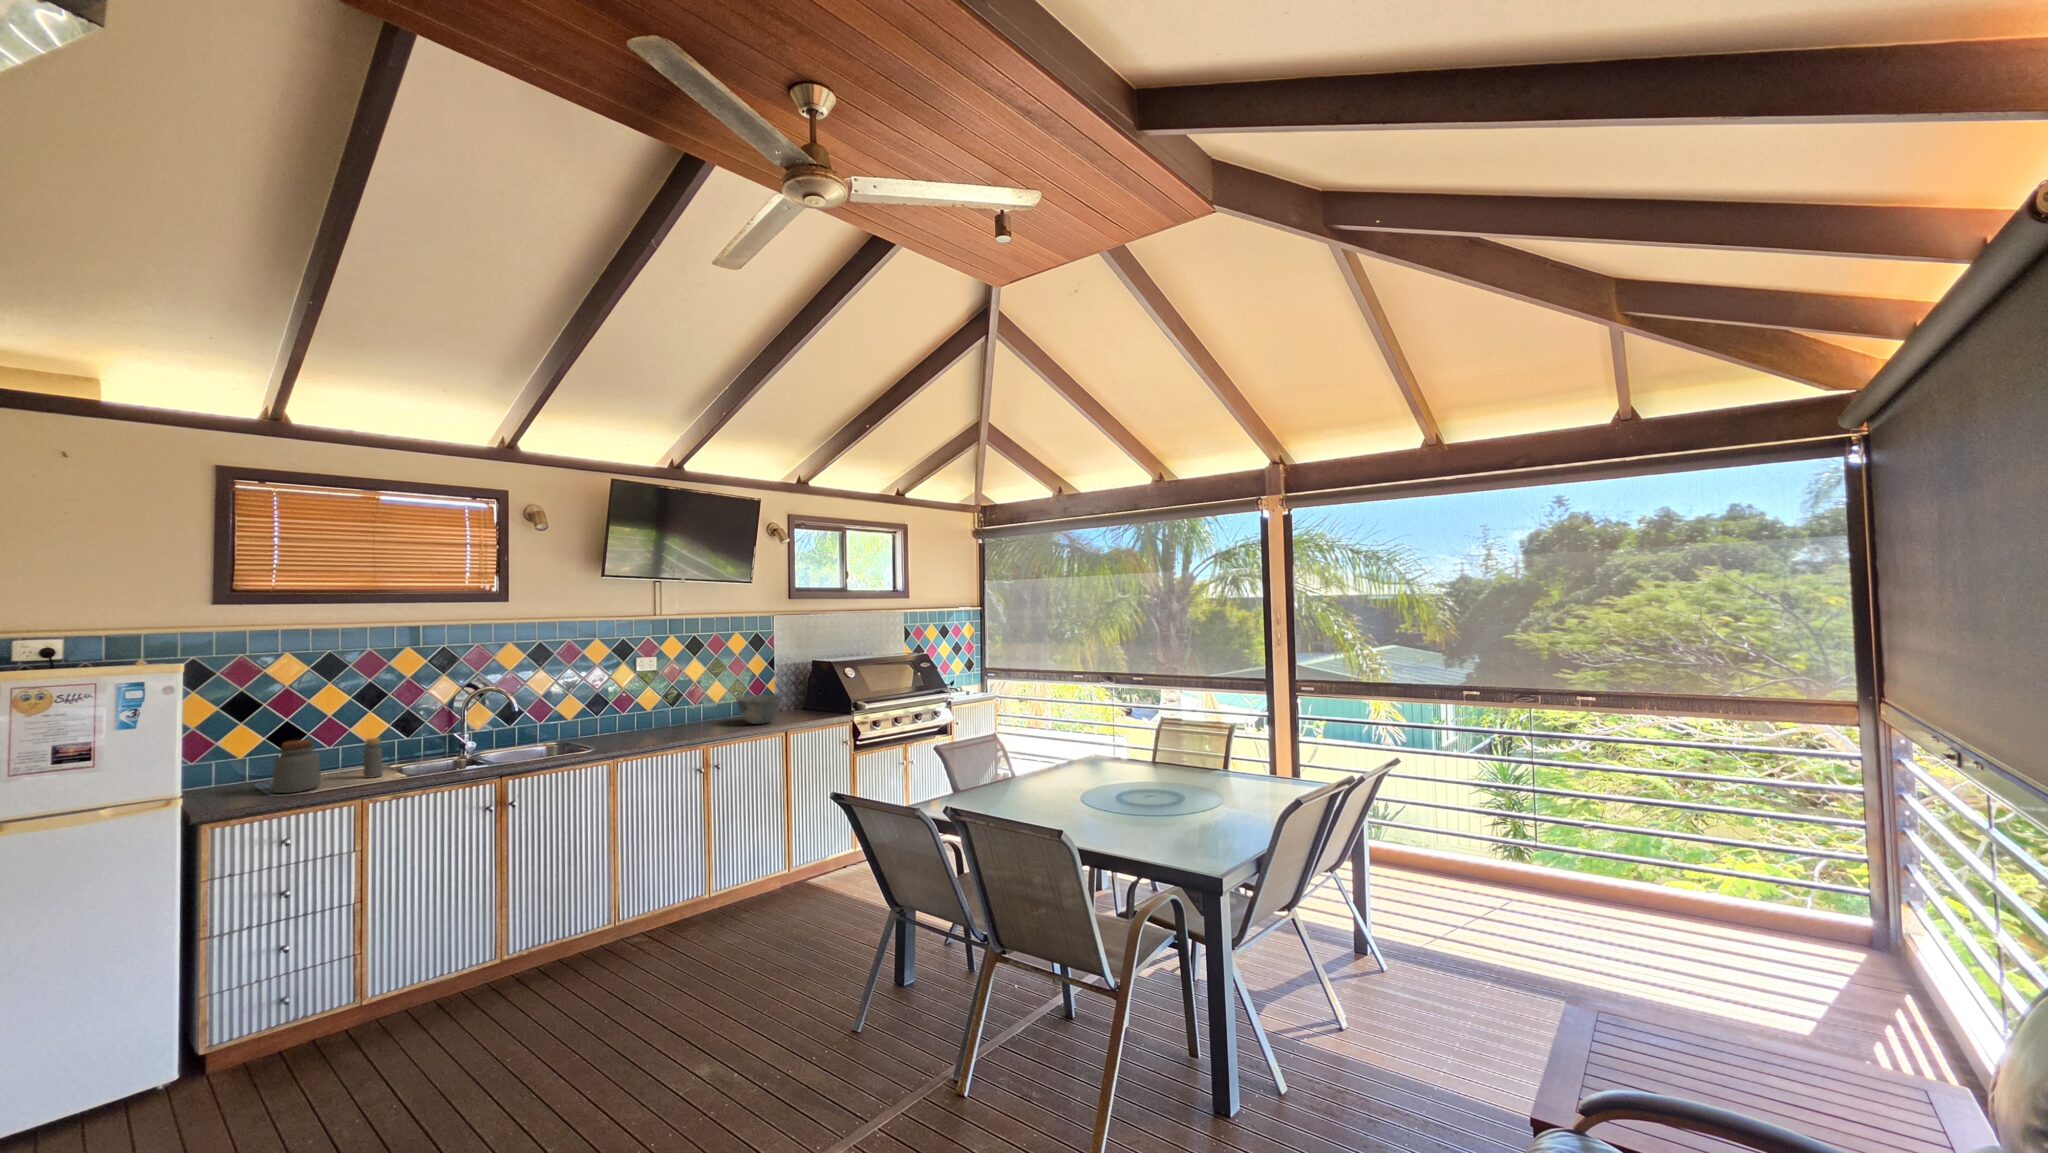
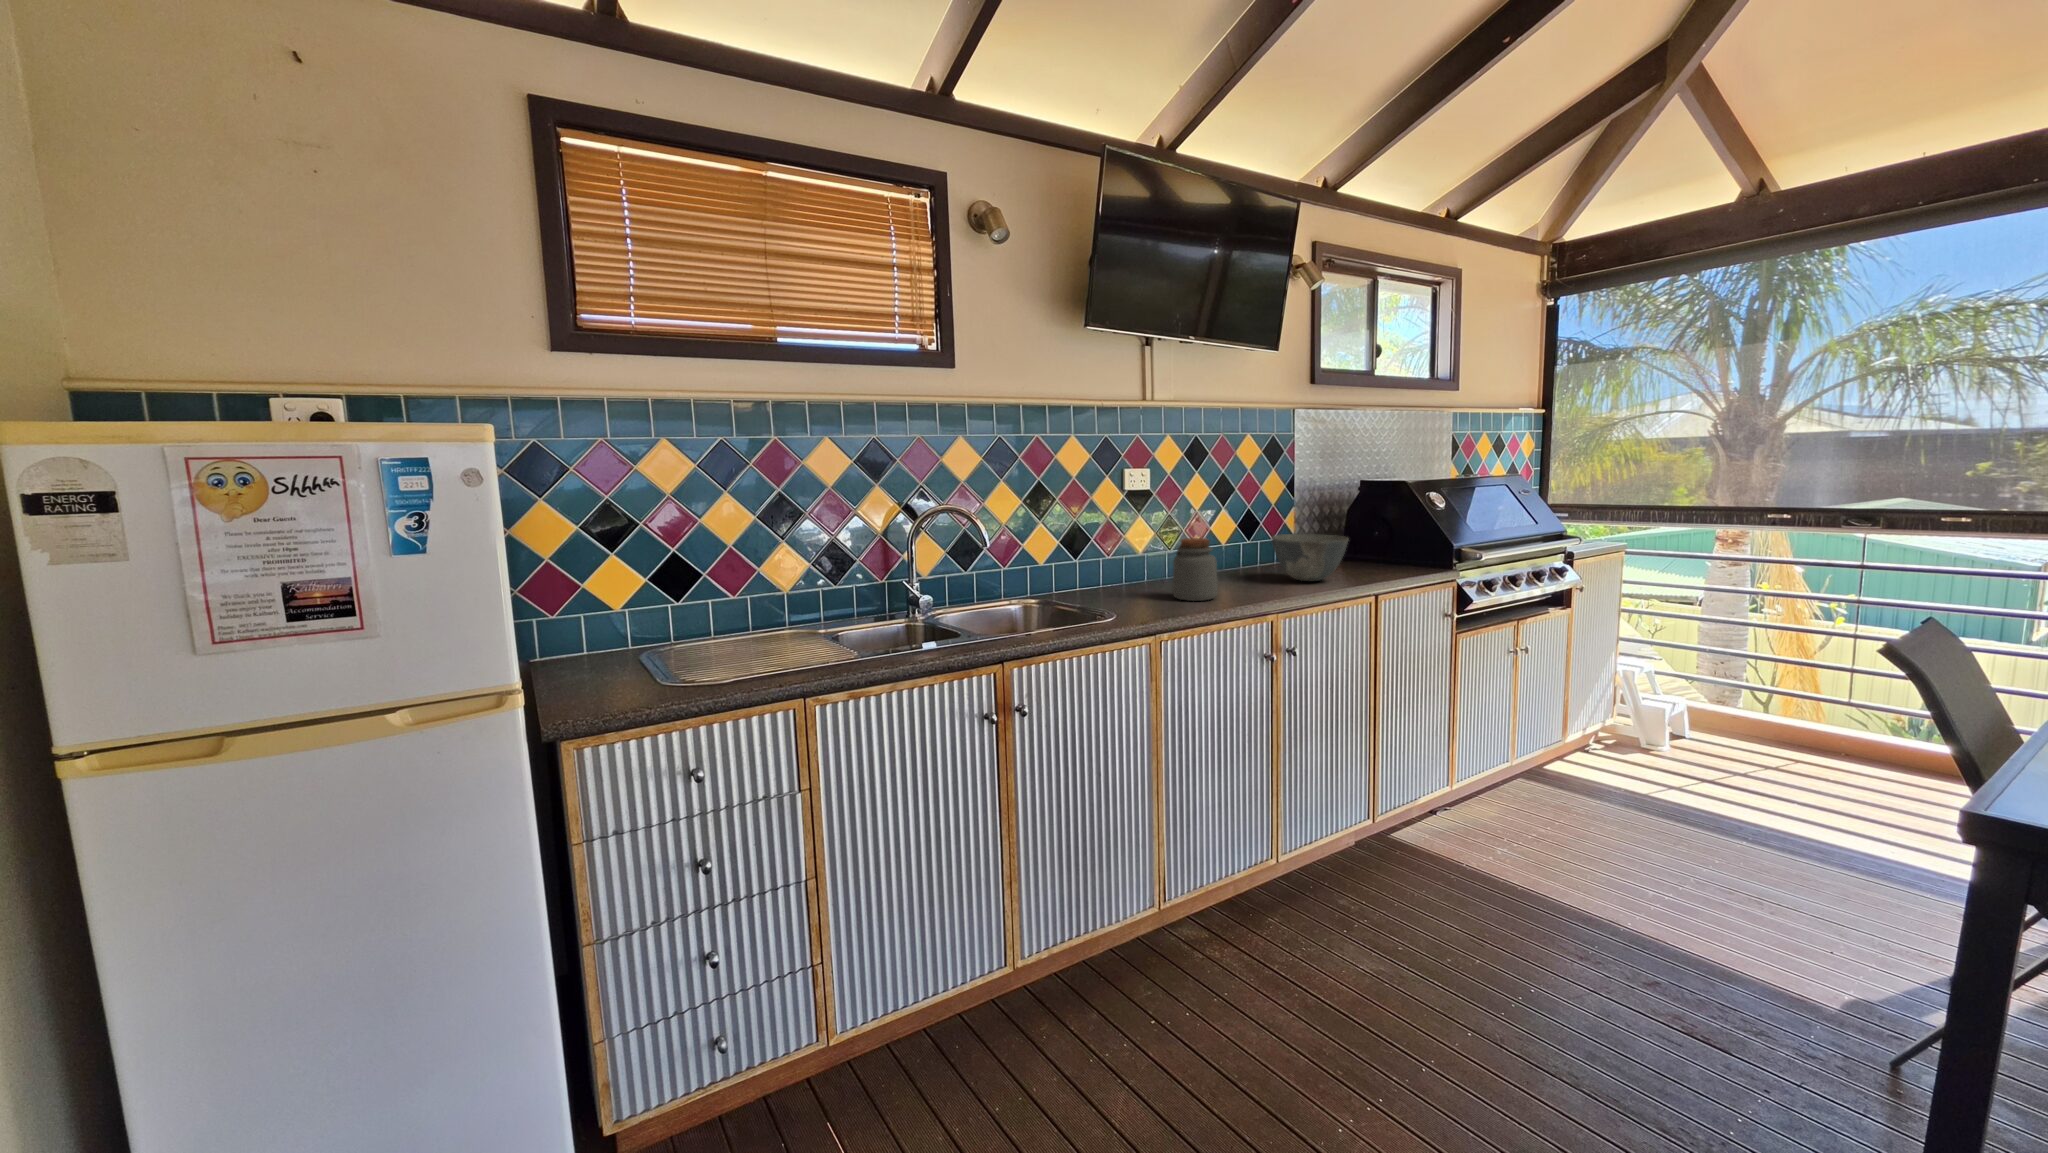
bottle: present [363,738,383,778] -> none [789,585,818,654]
jar: present [272,740,321,793] -> present [1172,538,1218,601]

